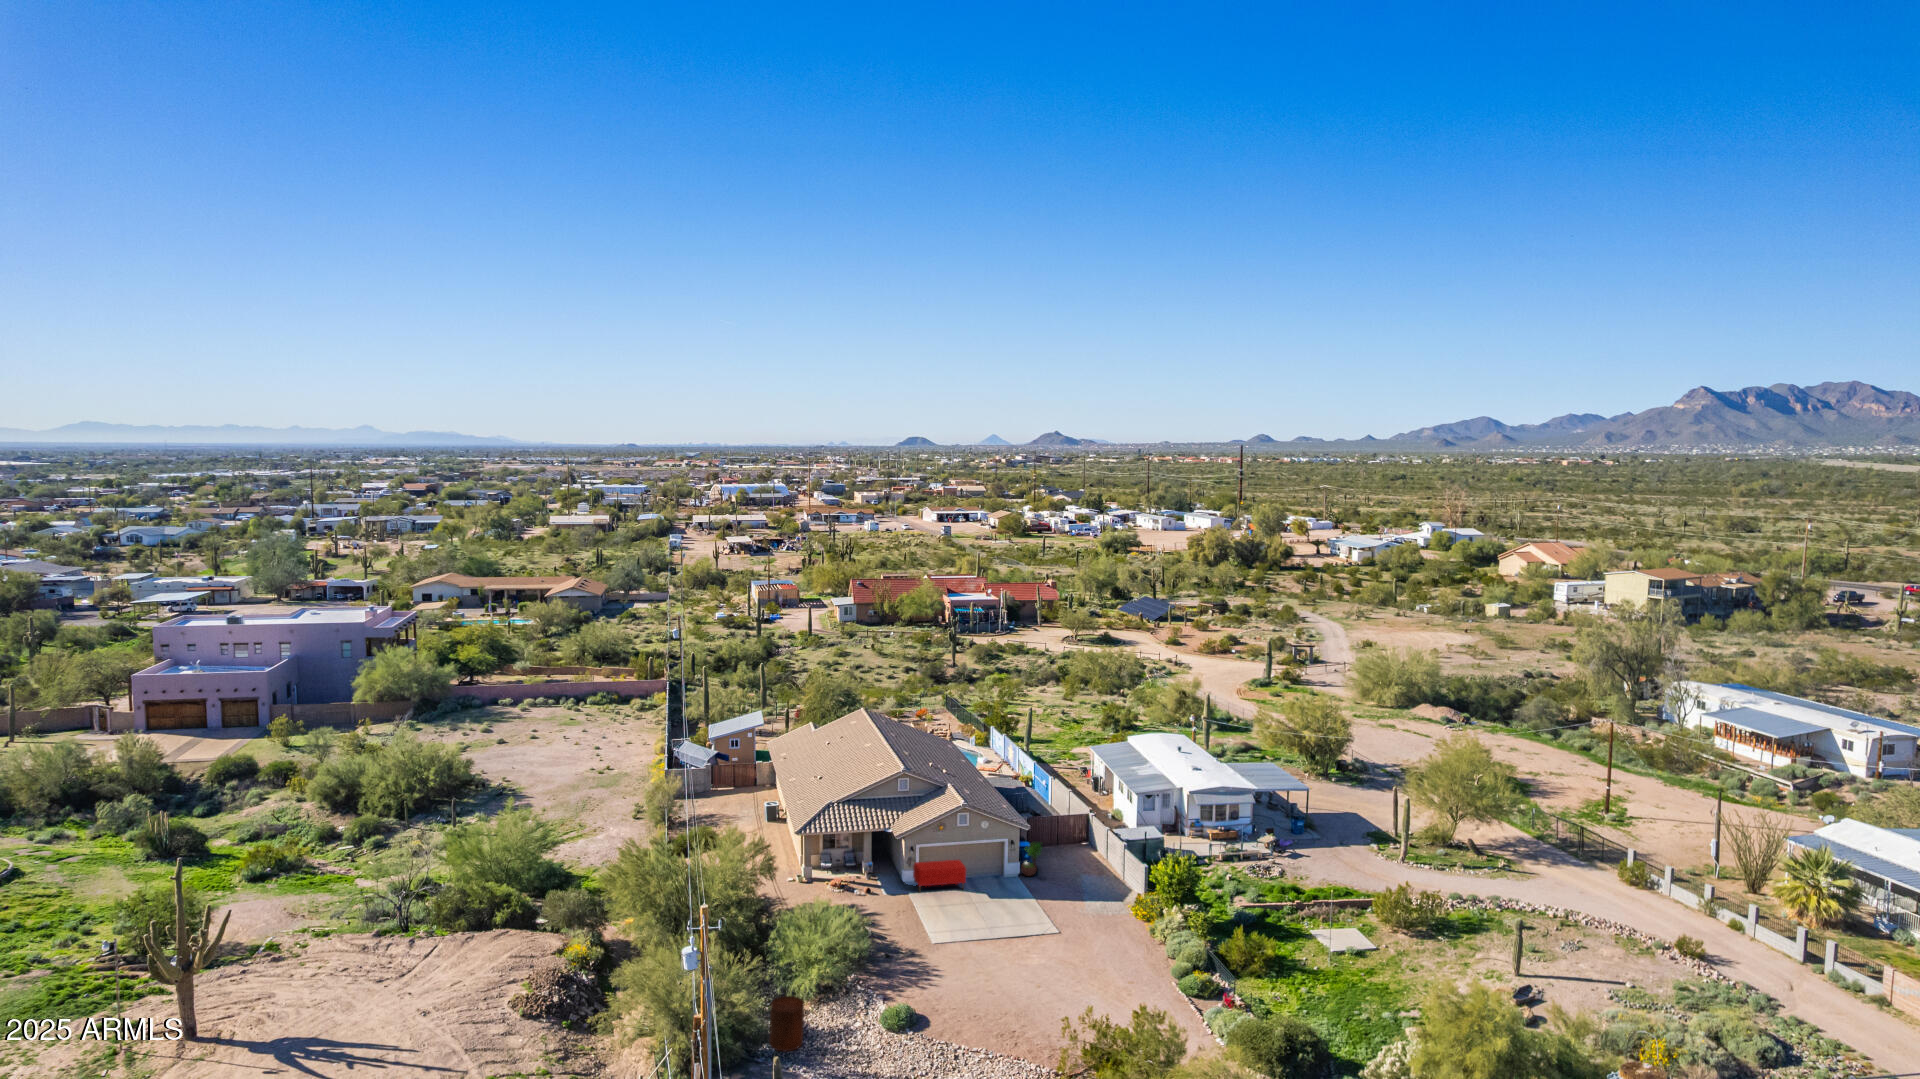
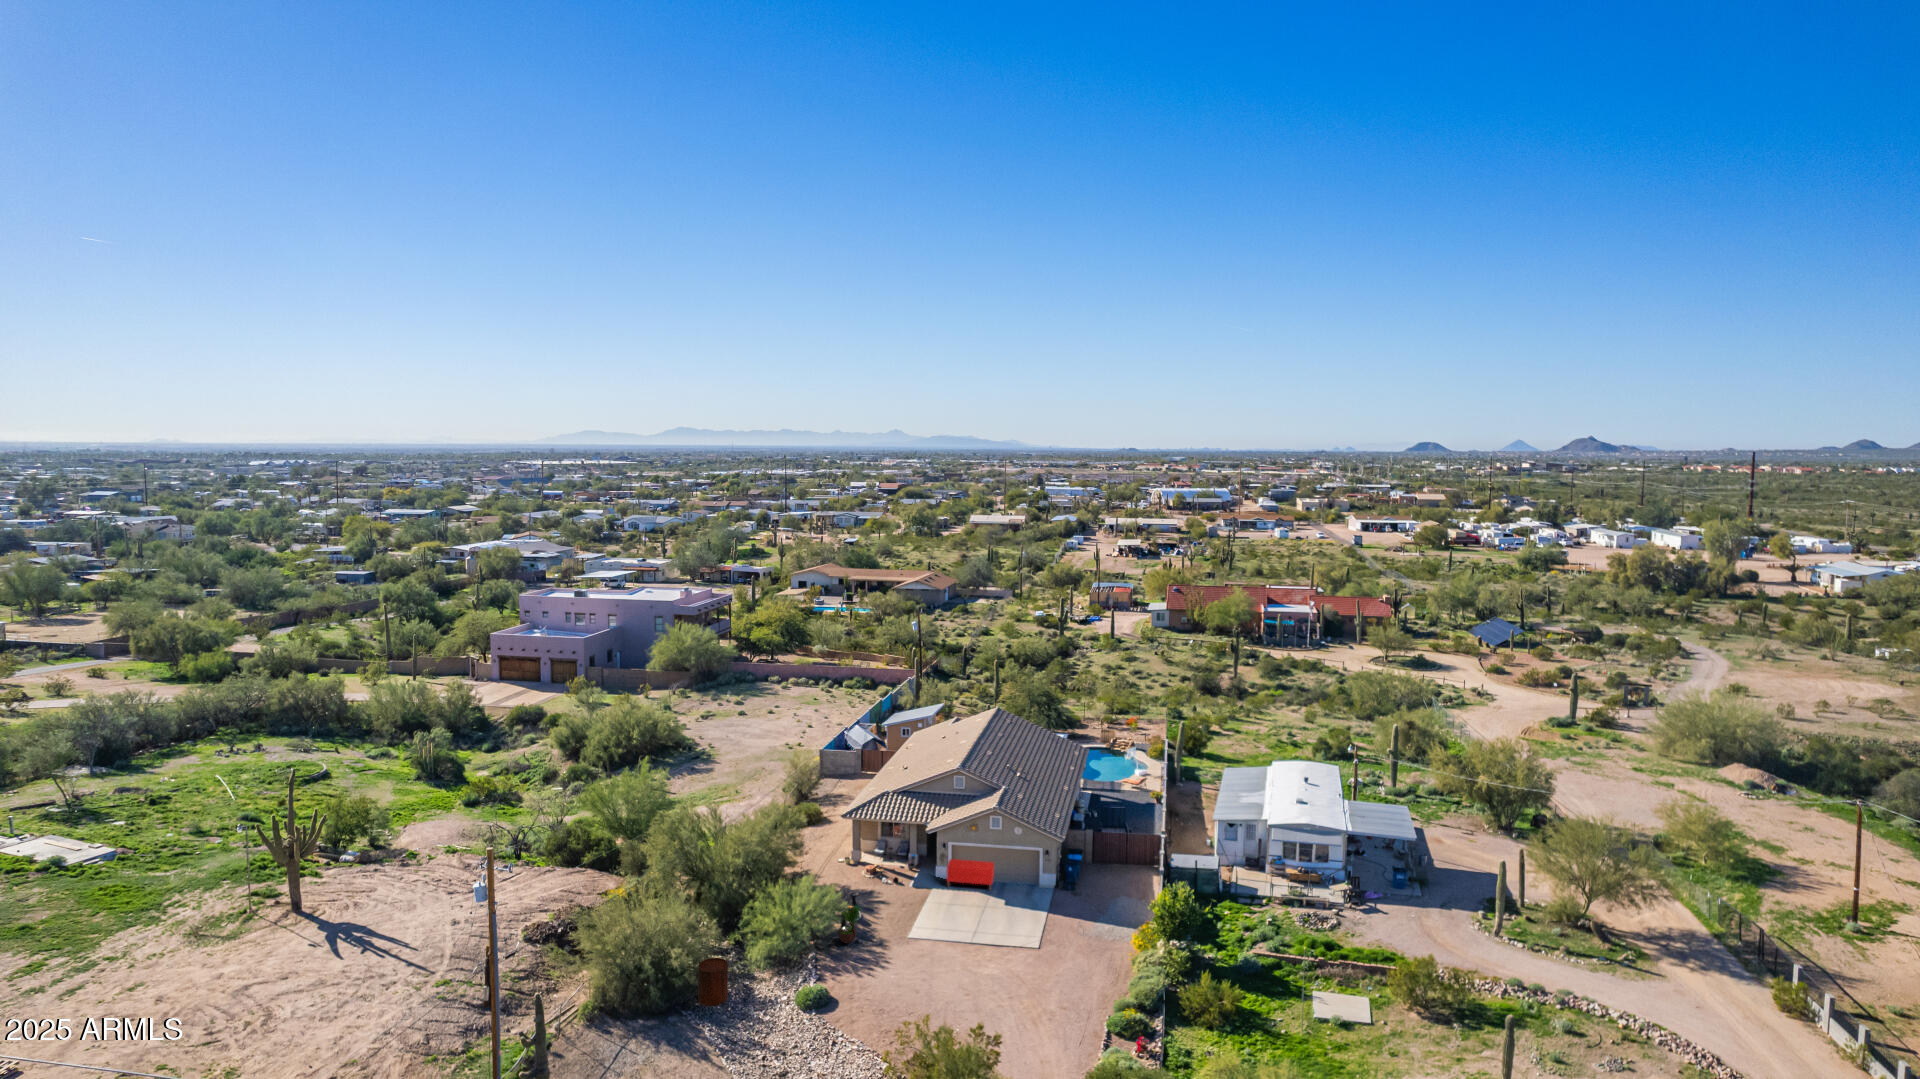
potted tree: present [1021,843,1041,876] -> present [838,906,860,943]

